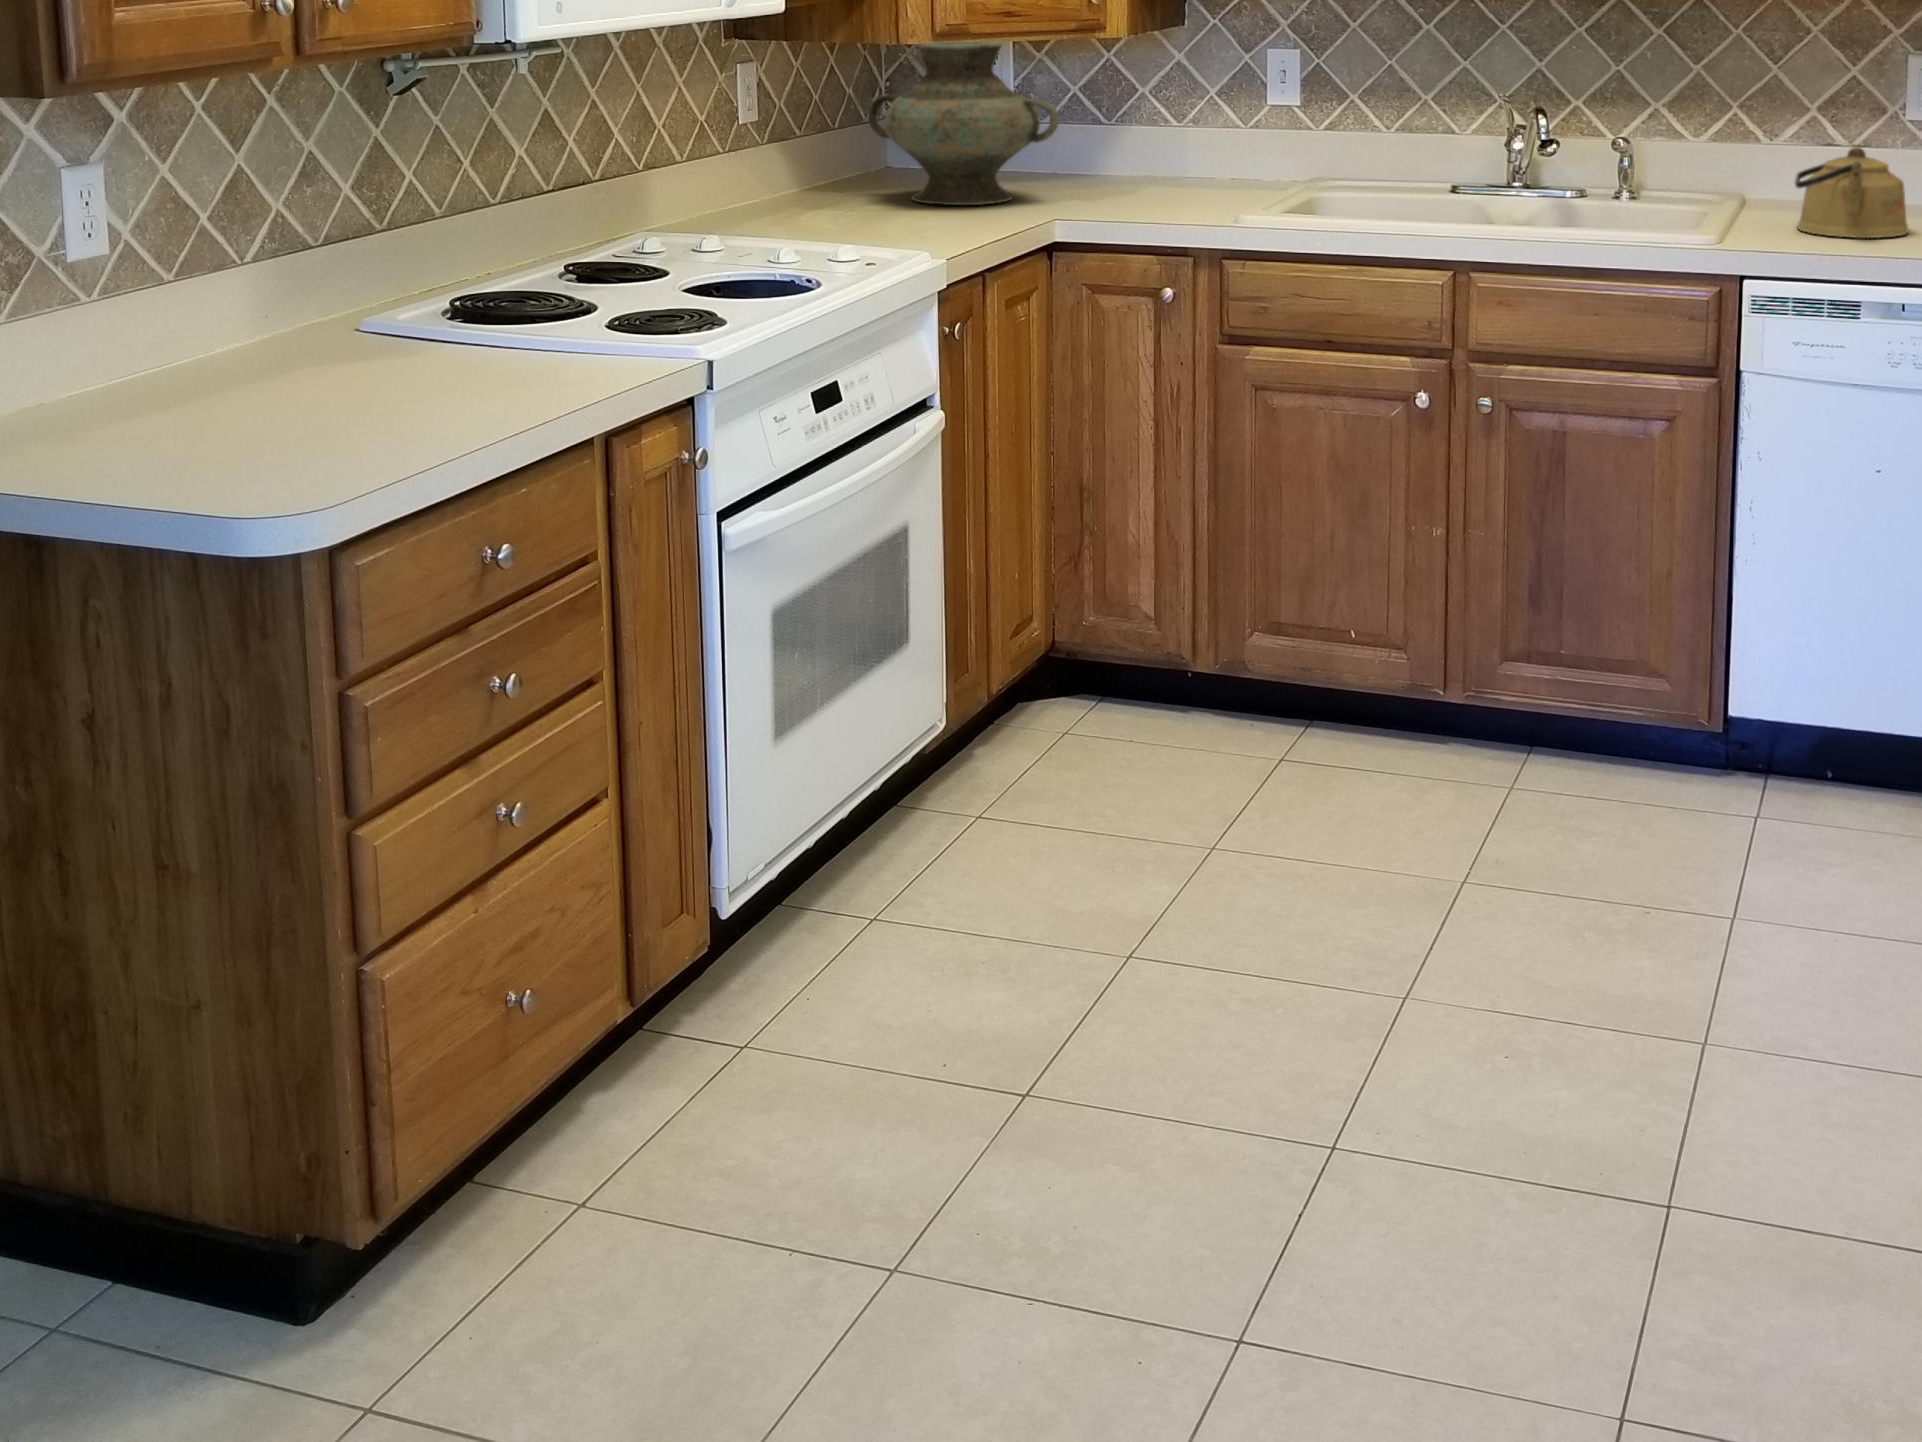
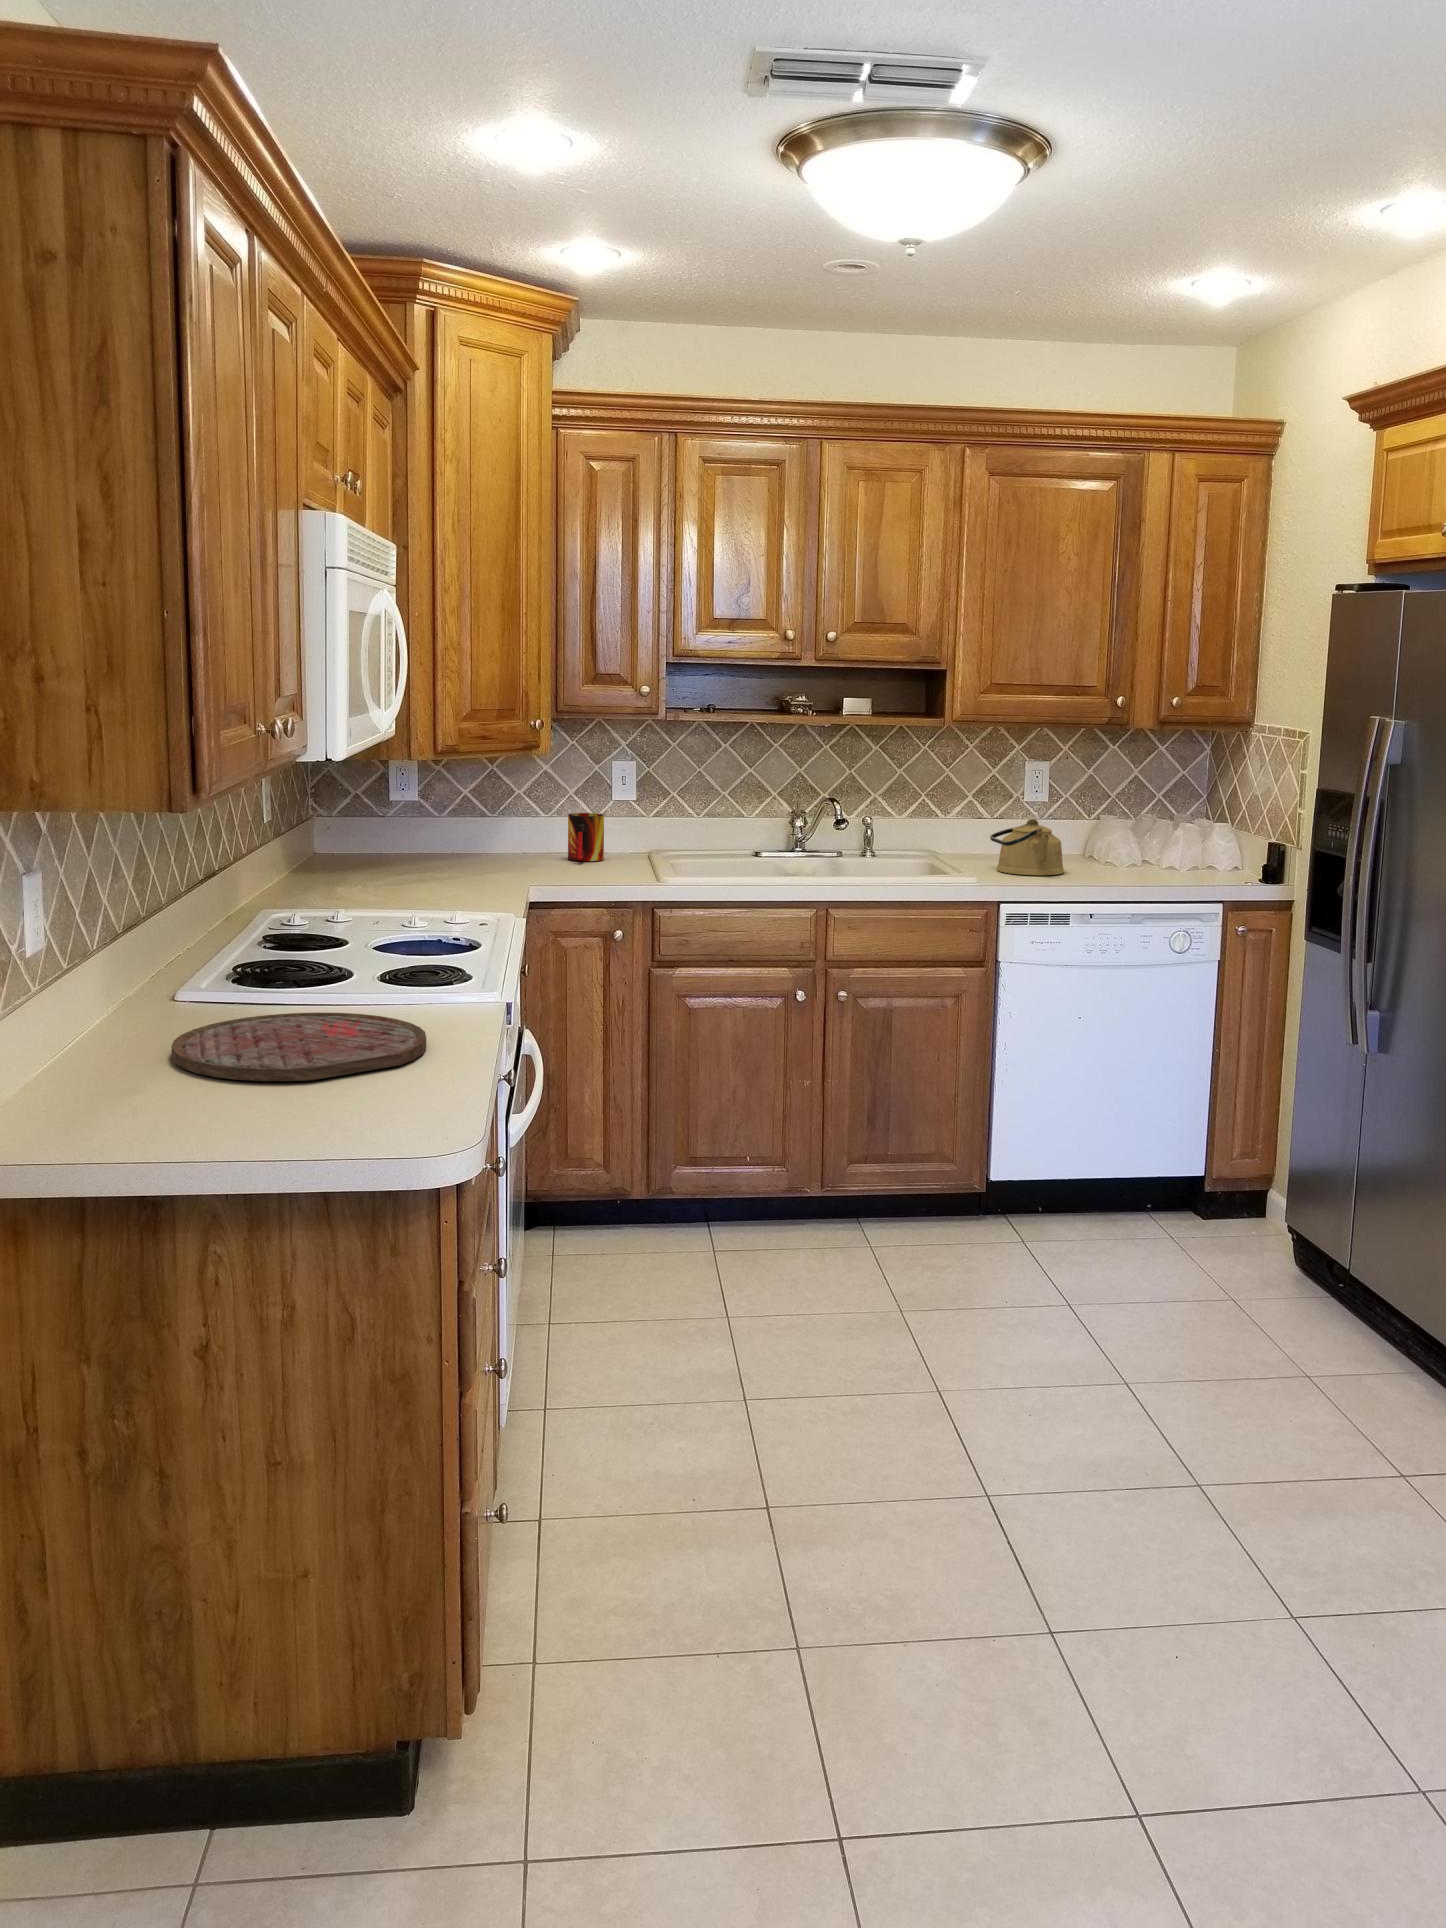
vase: present [868,41,1059,205] -> none [359,753,511,878]
mug: none [1180,122,1232,190] -> present [568,813,604,861]
cutting board: none [153,356,472,433] -> present [171,1012,426,1081]

